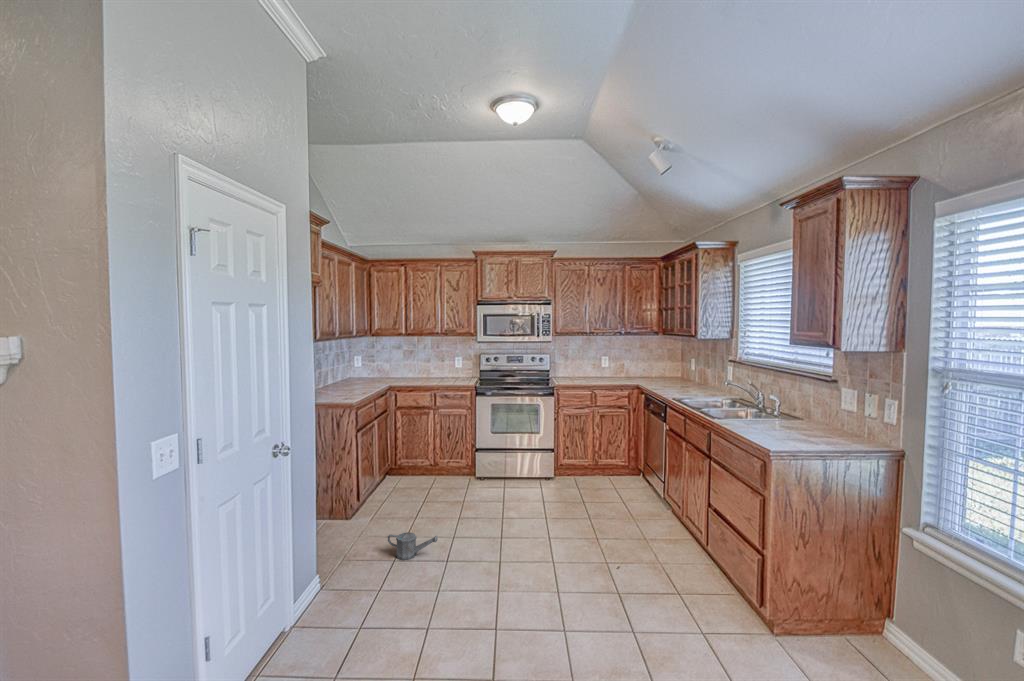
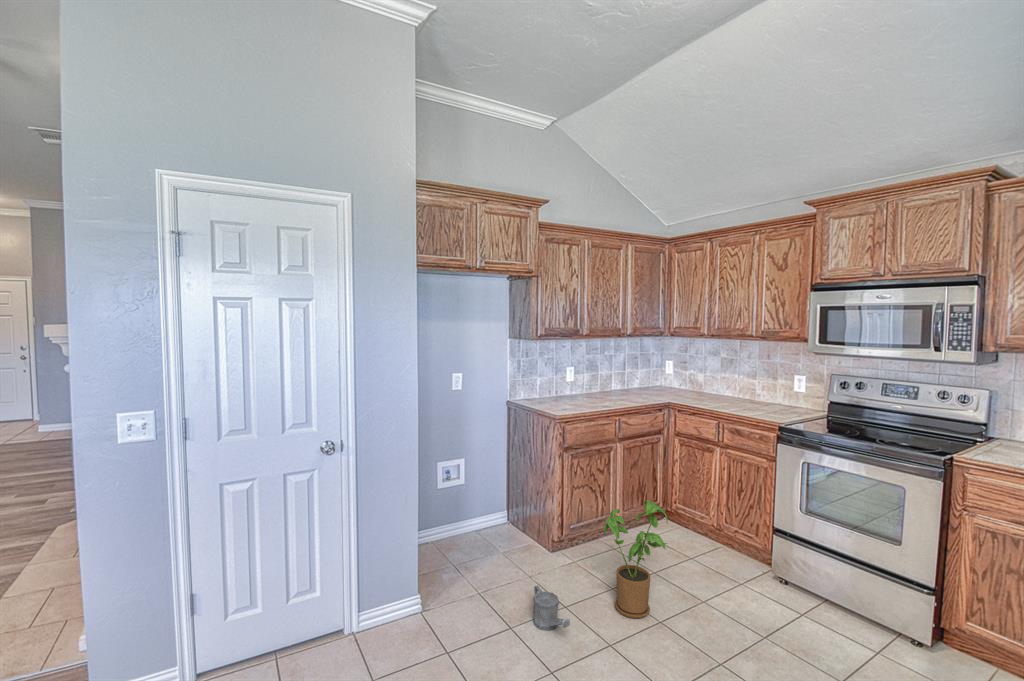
house plant: none [418,446,468,528] -> present [604,500,668,619]

